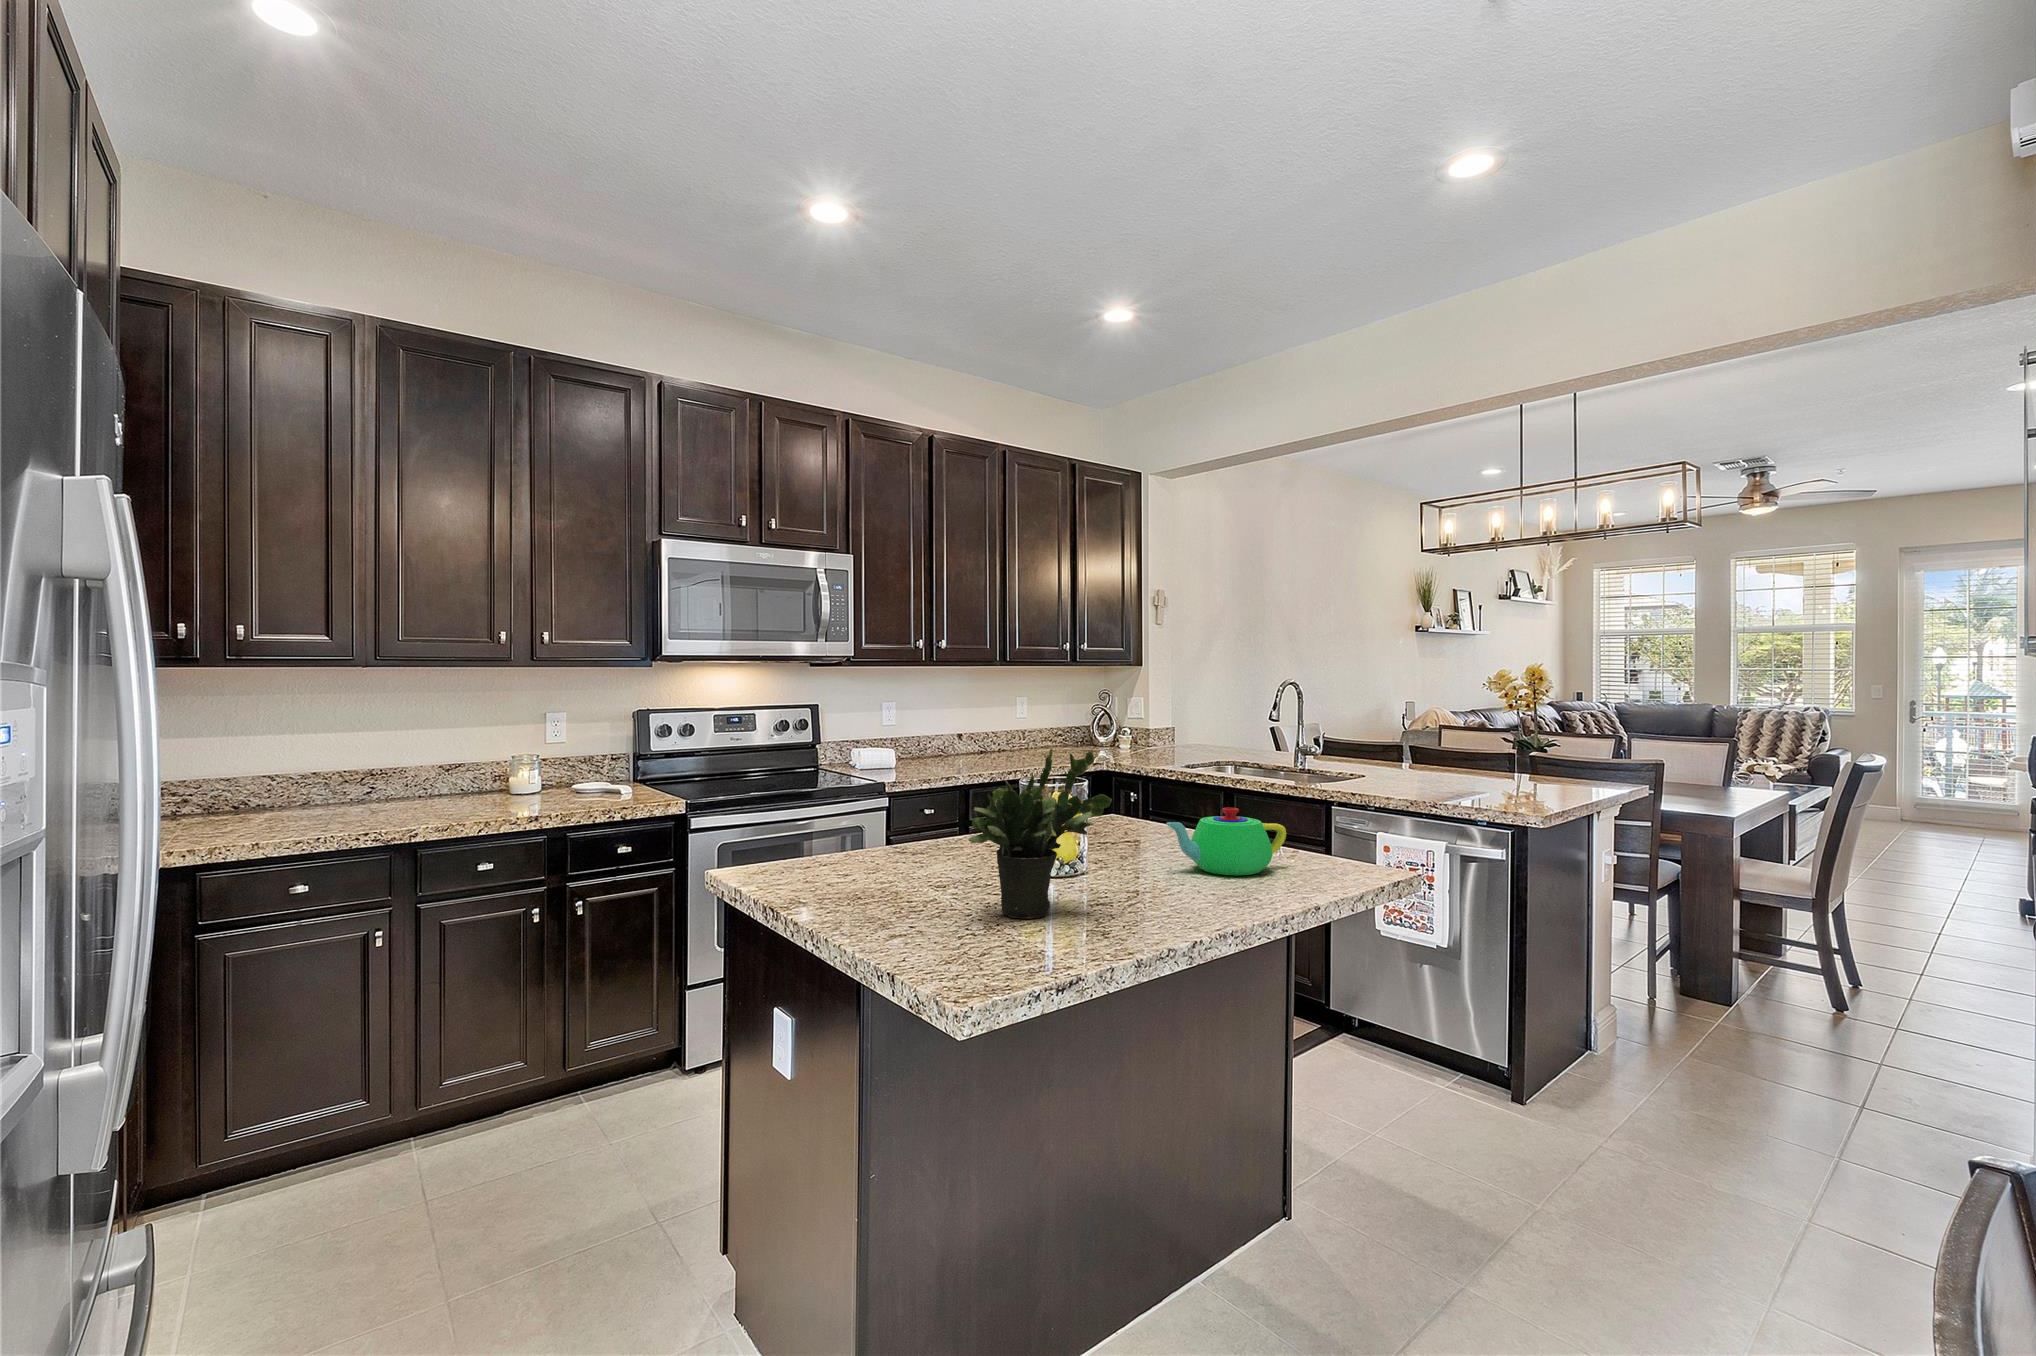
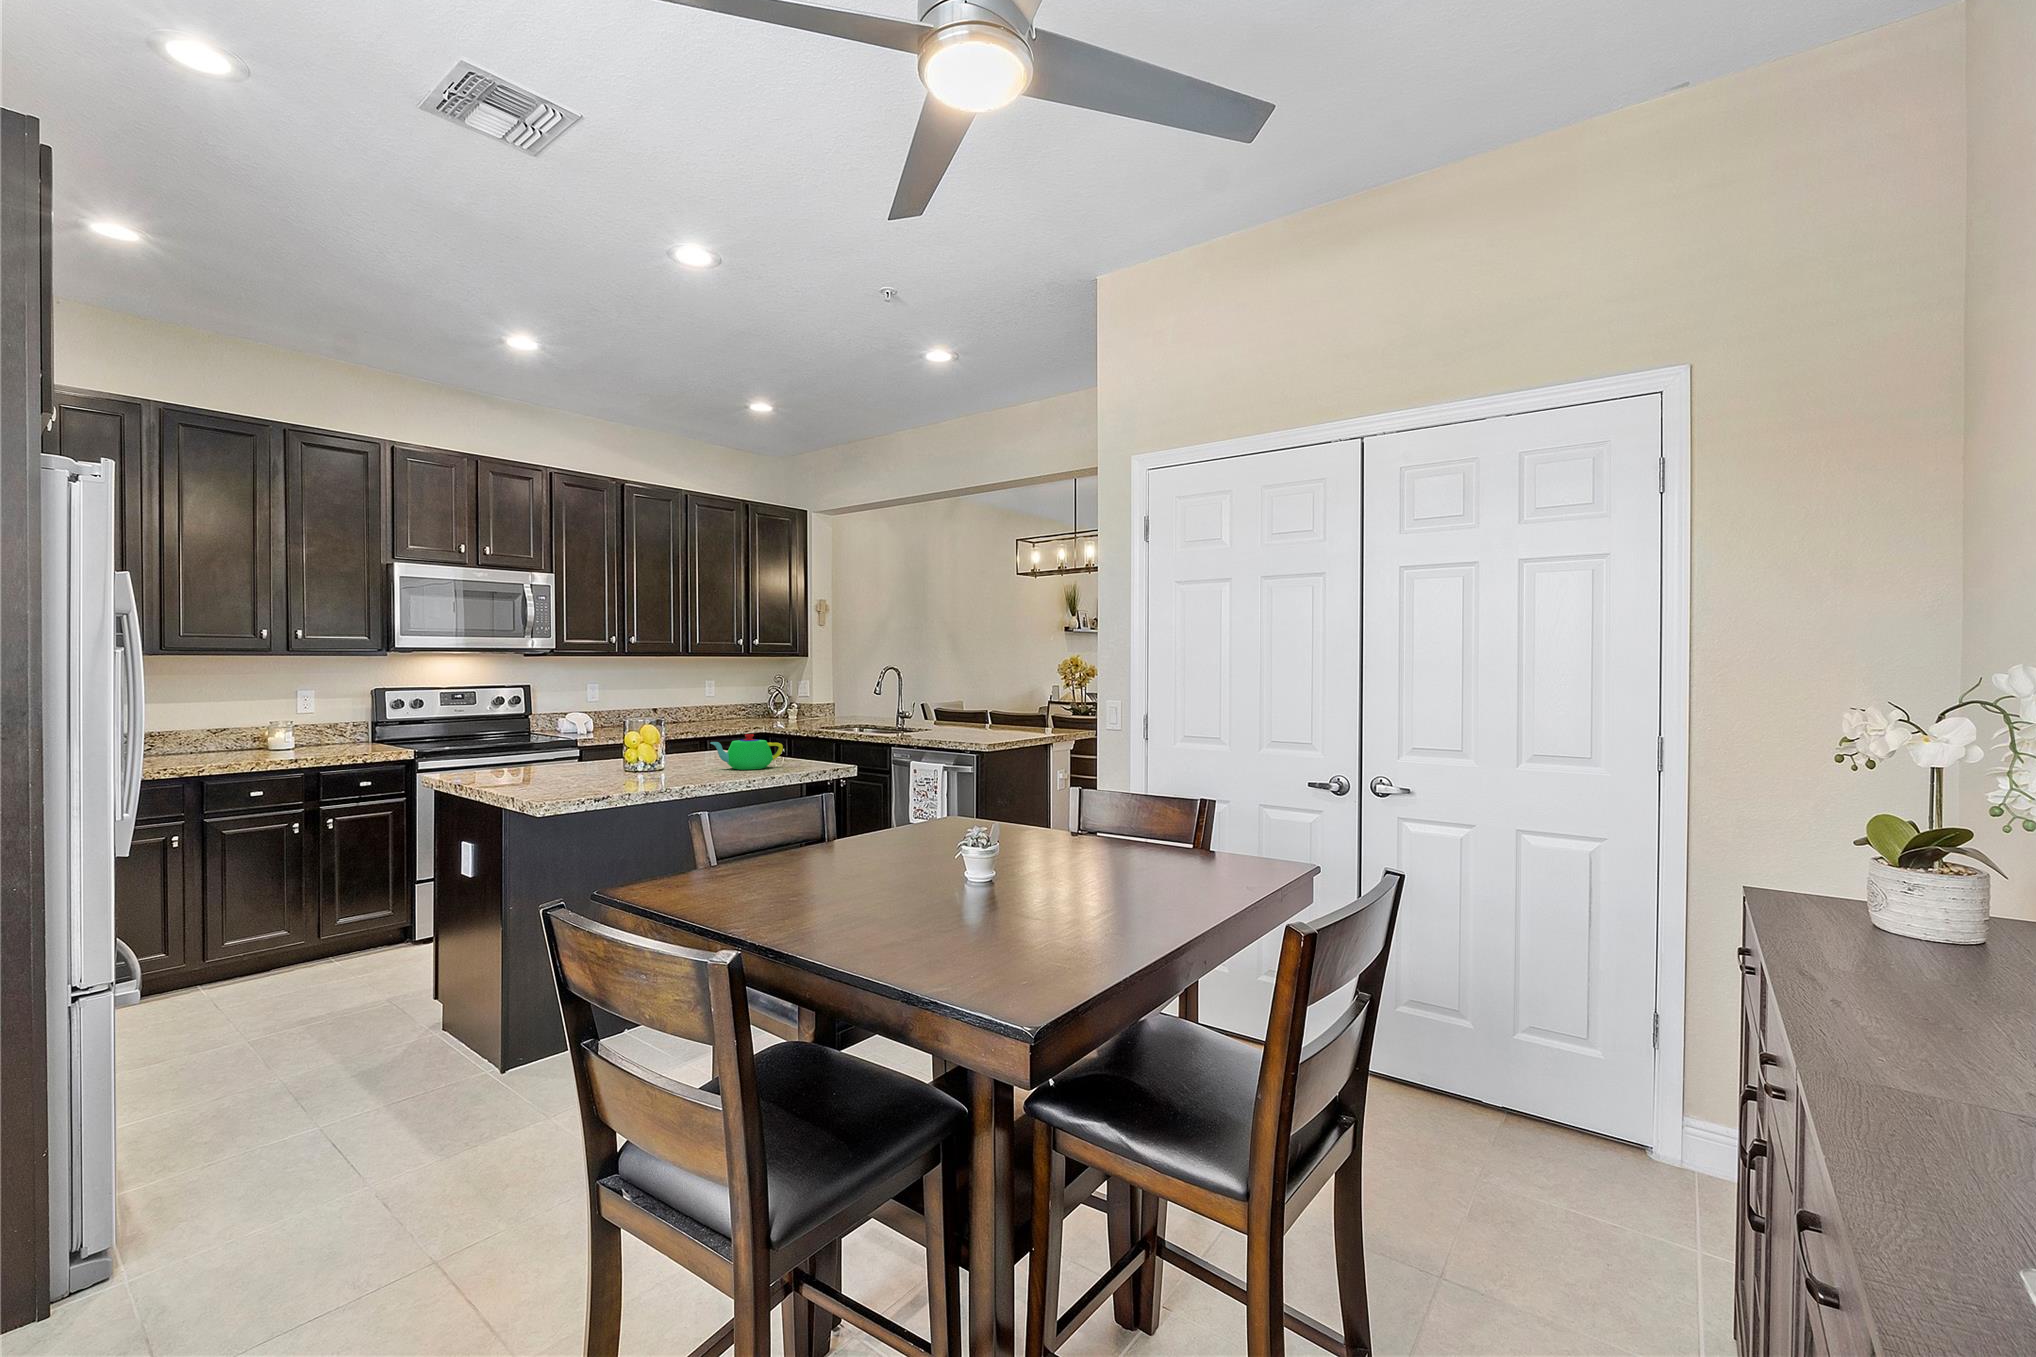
potted plant: present [968,749,1112,918] -> none [569,696,661,783]

